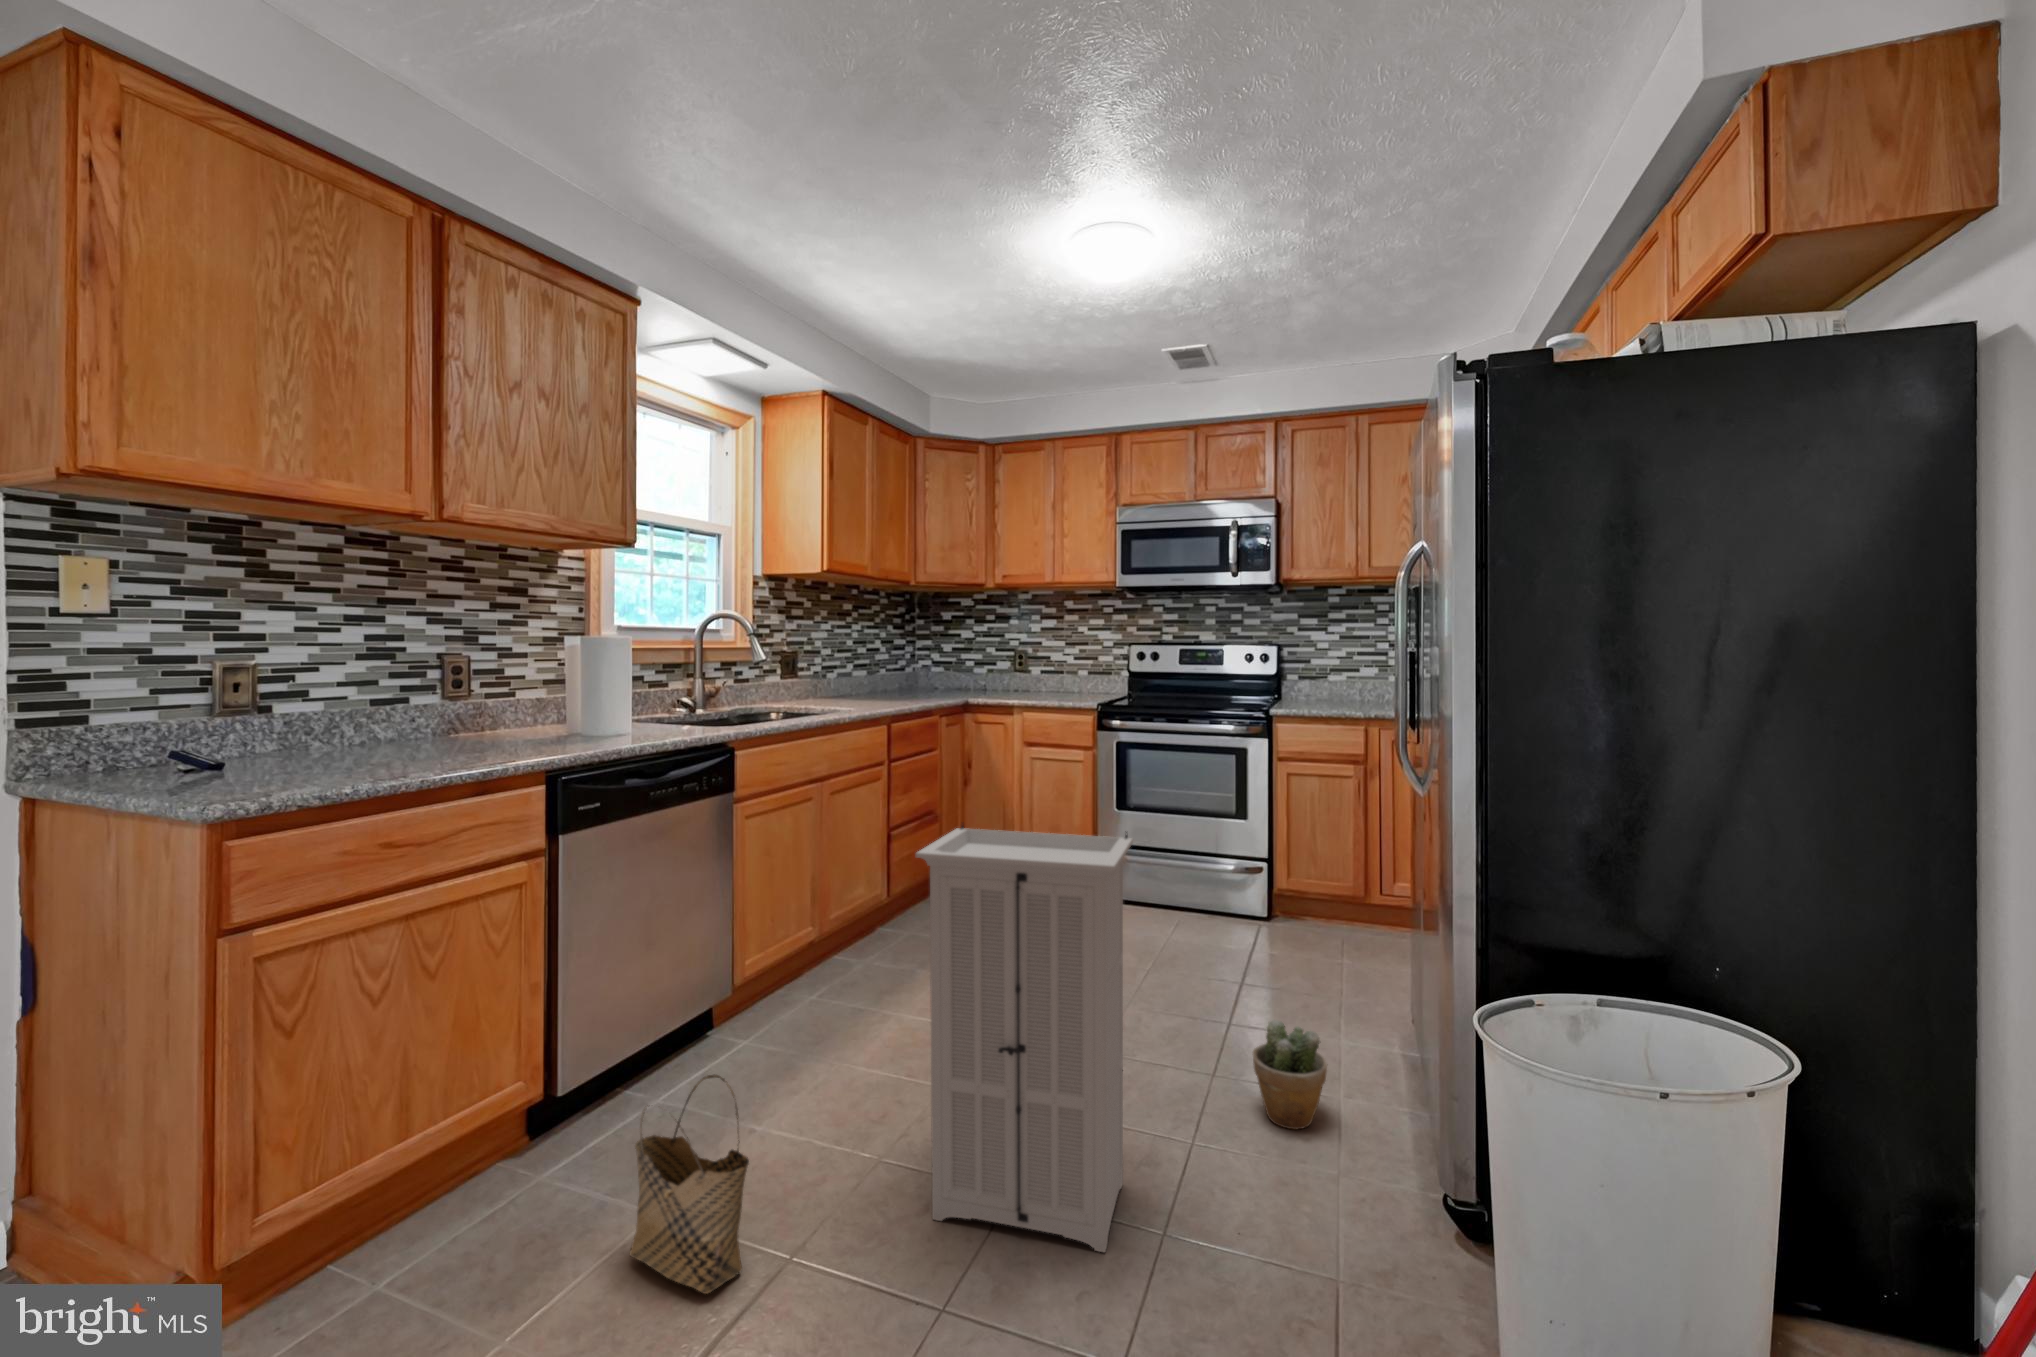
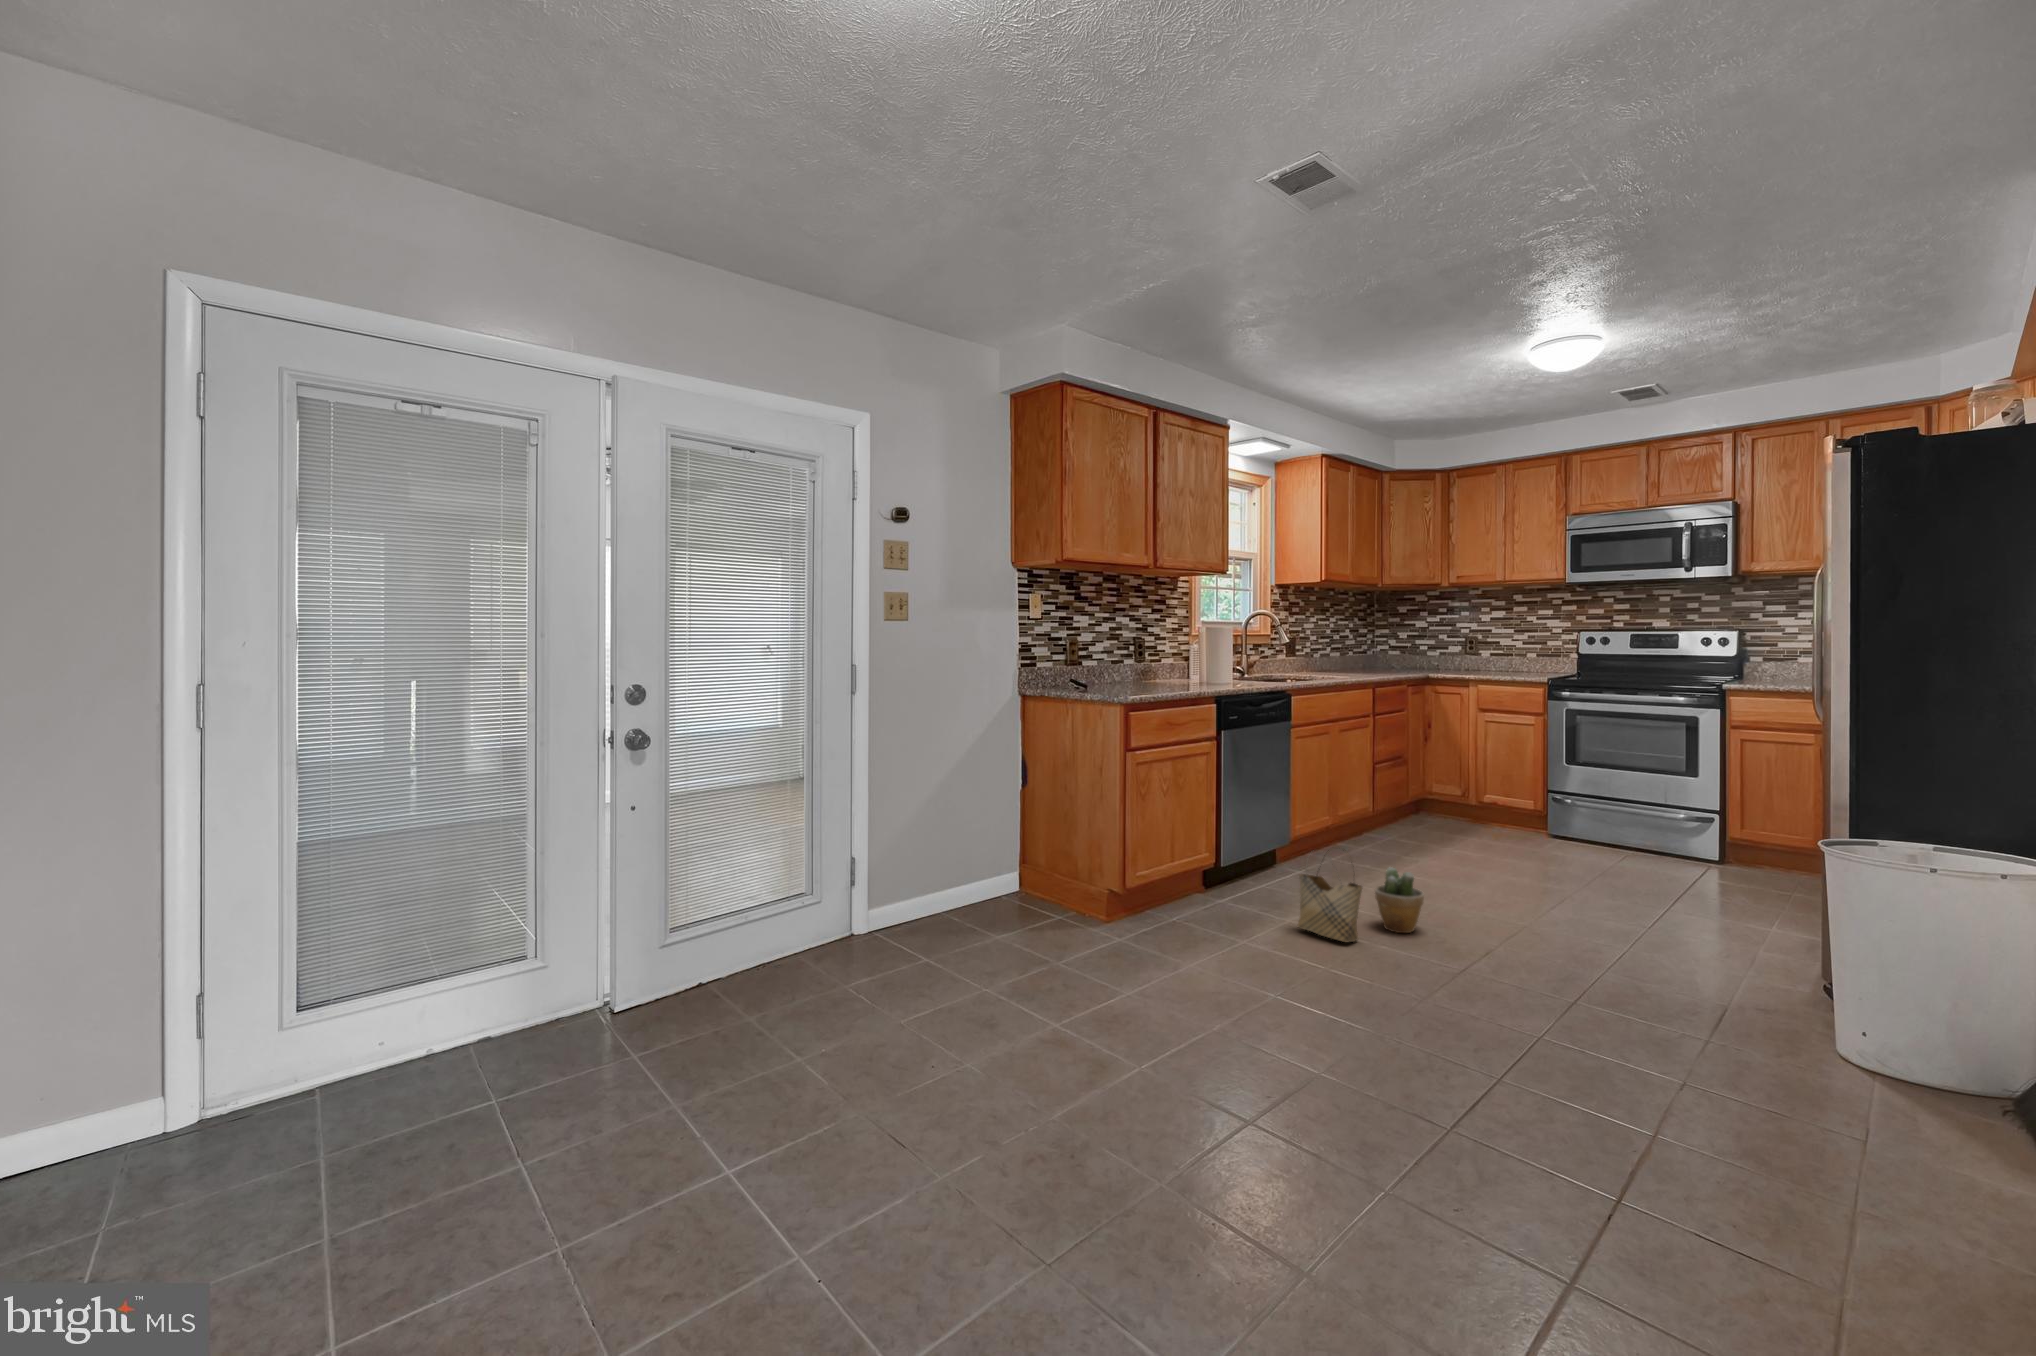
storage cabinet: present [916,825,1133,1252] -> none [1453,732,1592,966]
potted plant: present [1253,1020,1327,1129] -> present [1375,868,1424,933]

